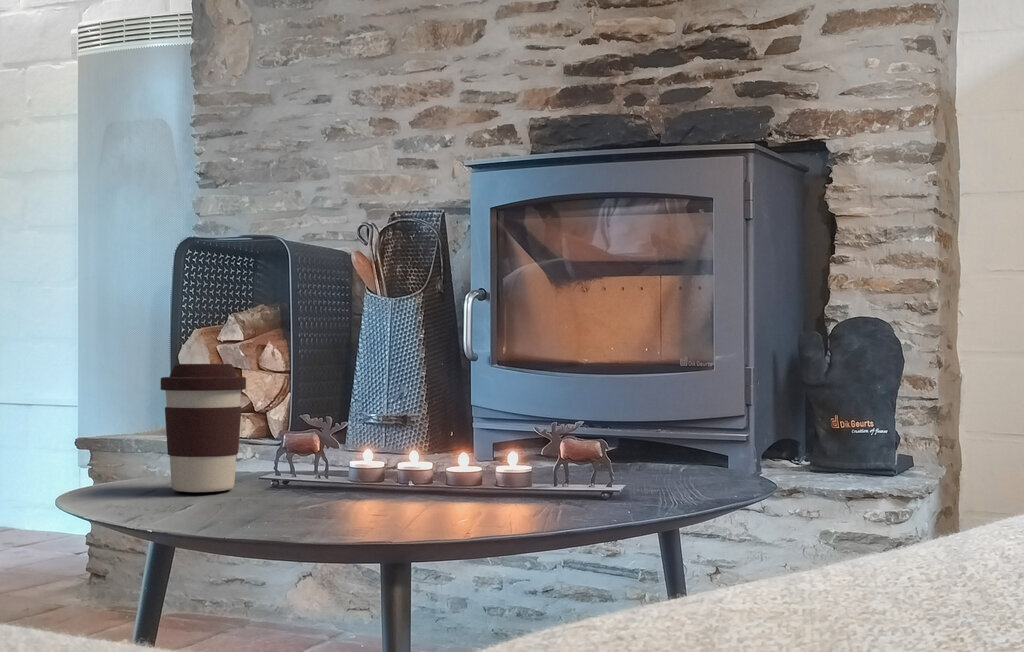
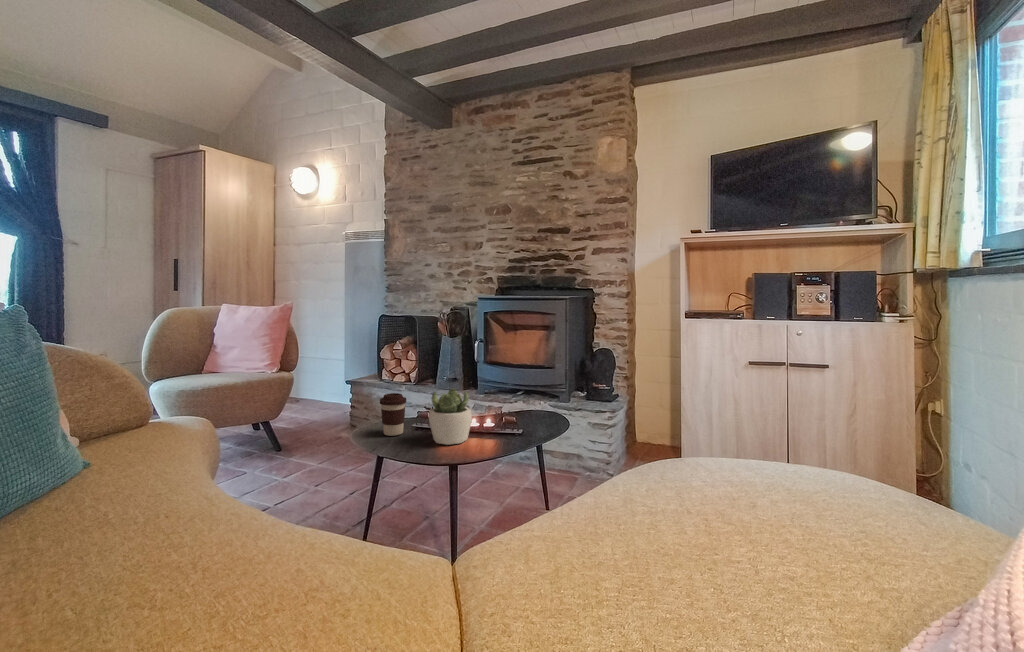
succulent plant: none [316,338,457,505] -> present [429,389,472,445]

